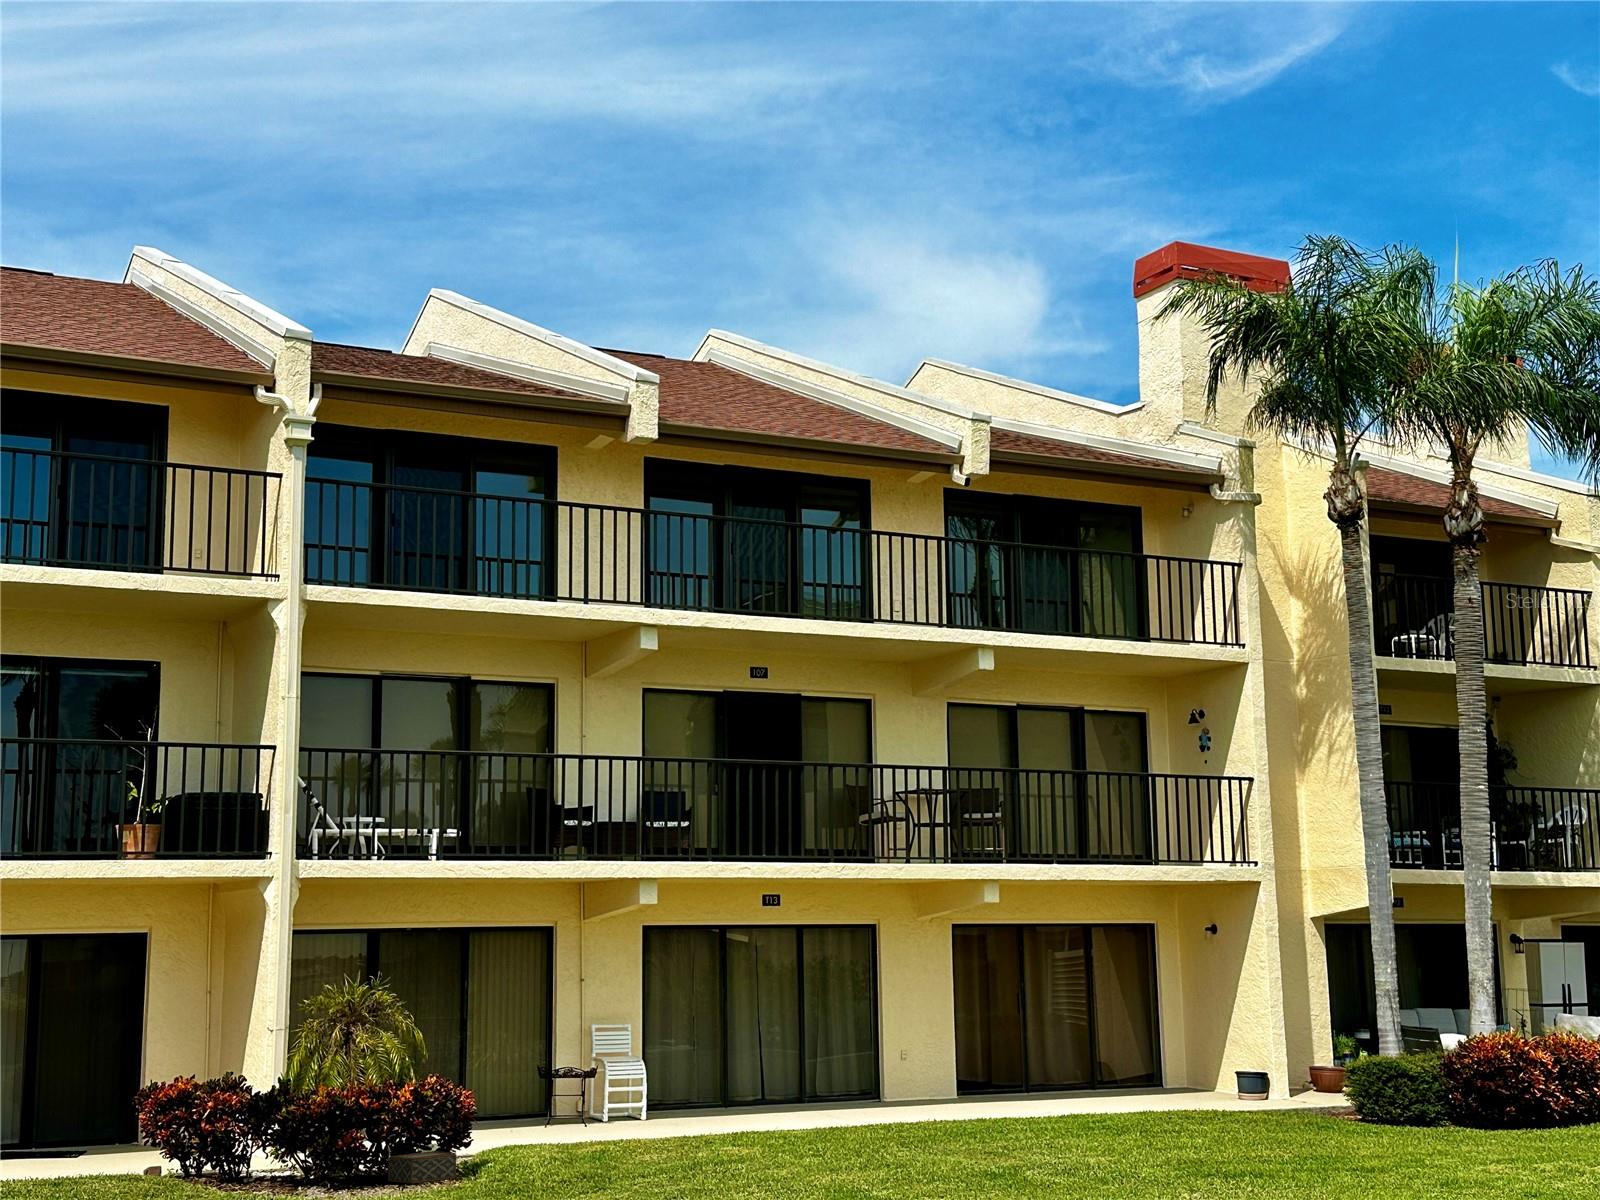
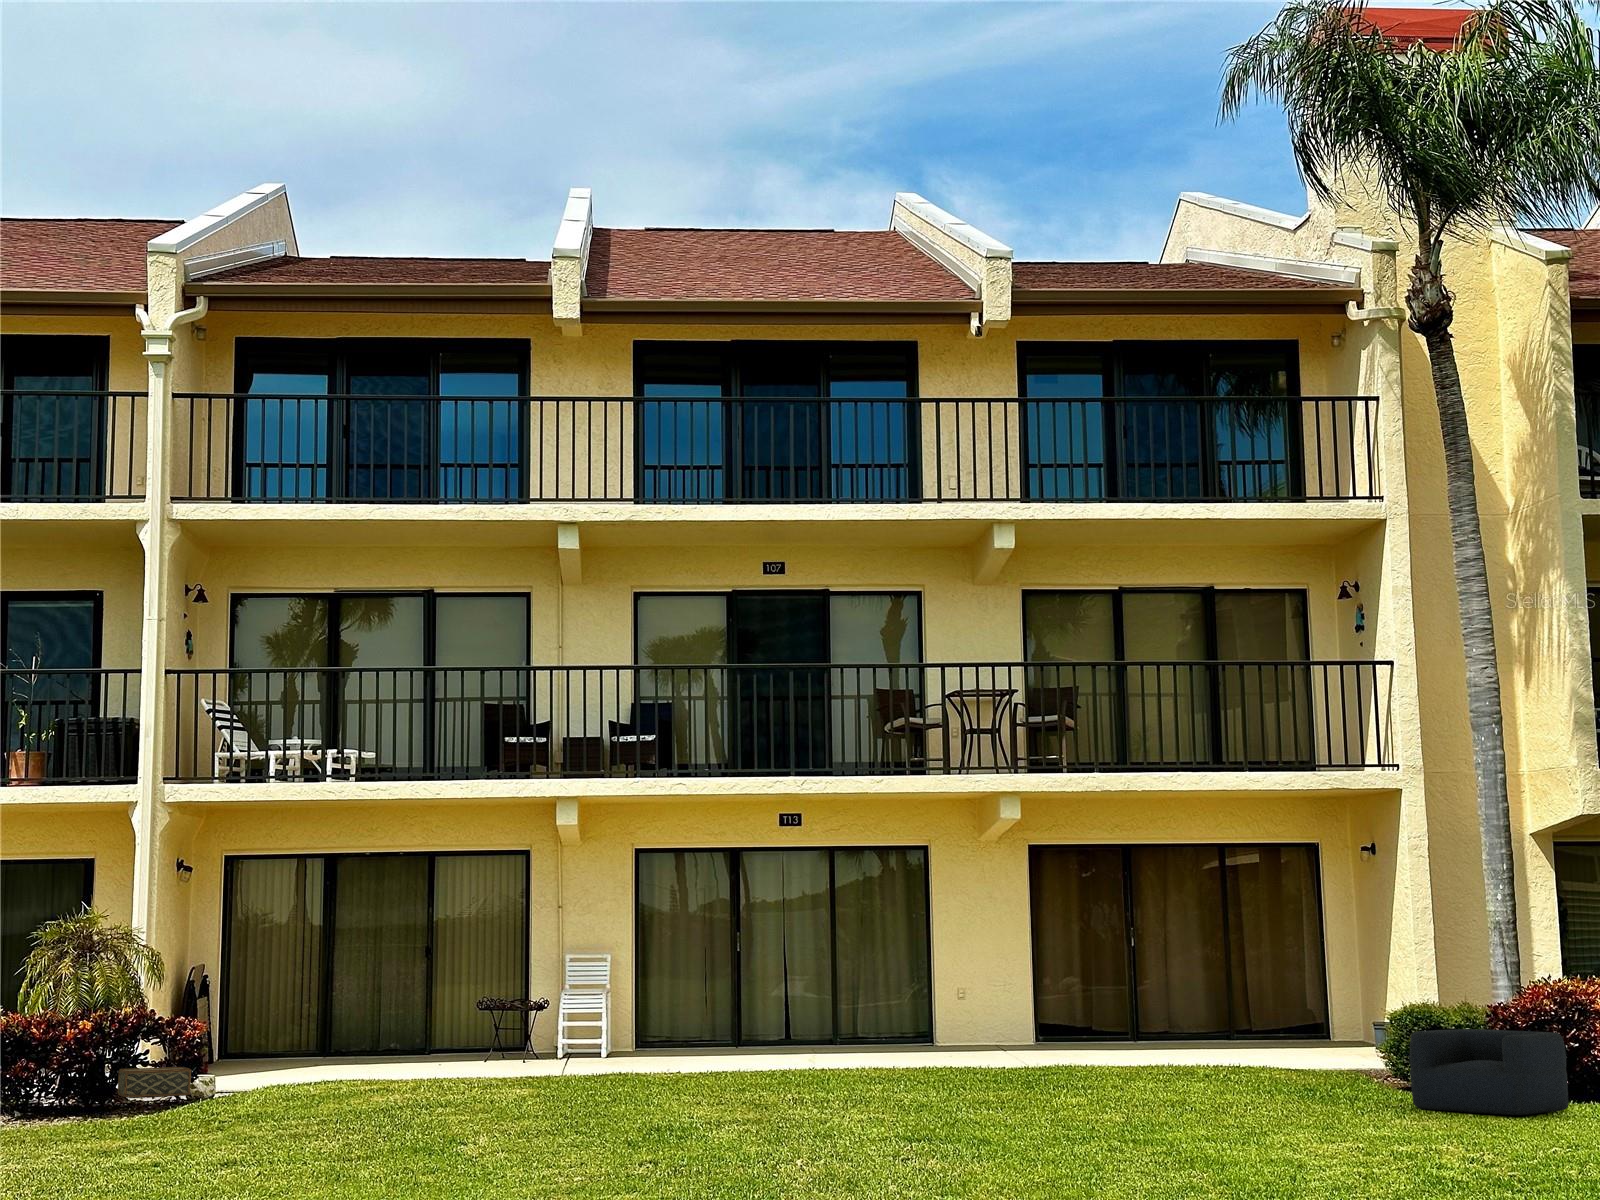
armchair: none [1433,1077,1539,1140] -> present [1410,1029,1568,1115]

